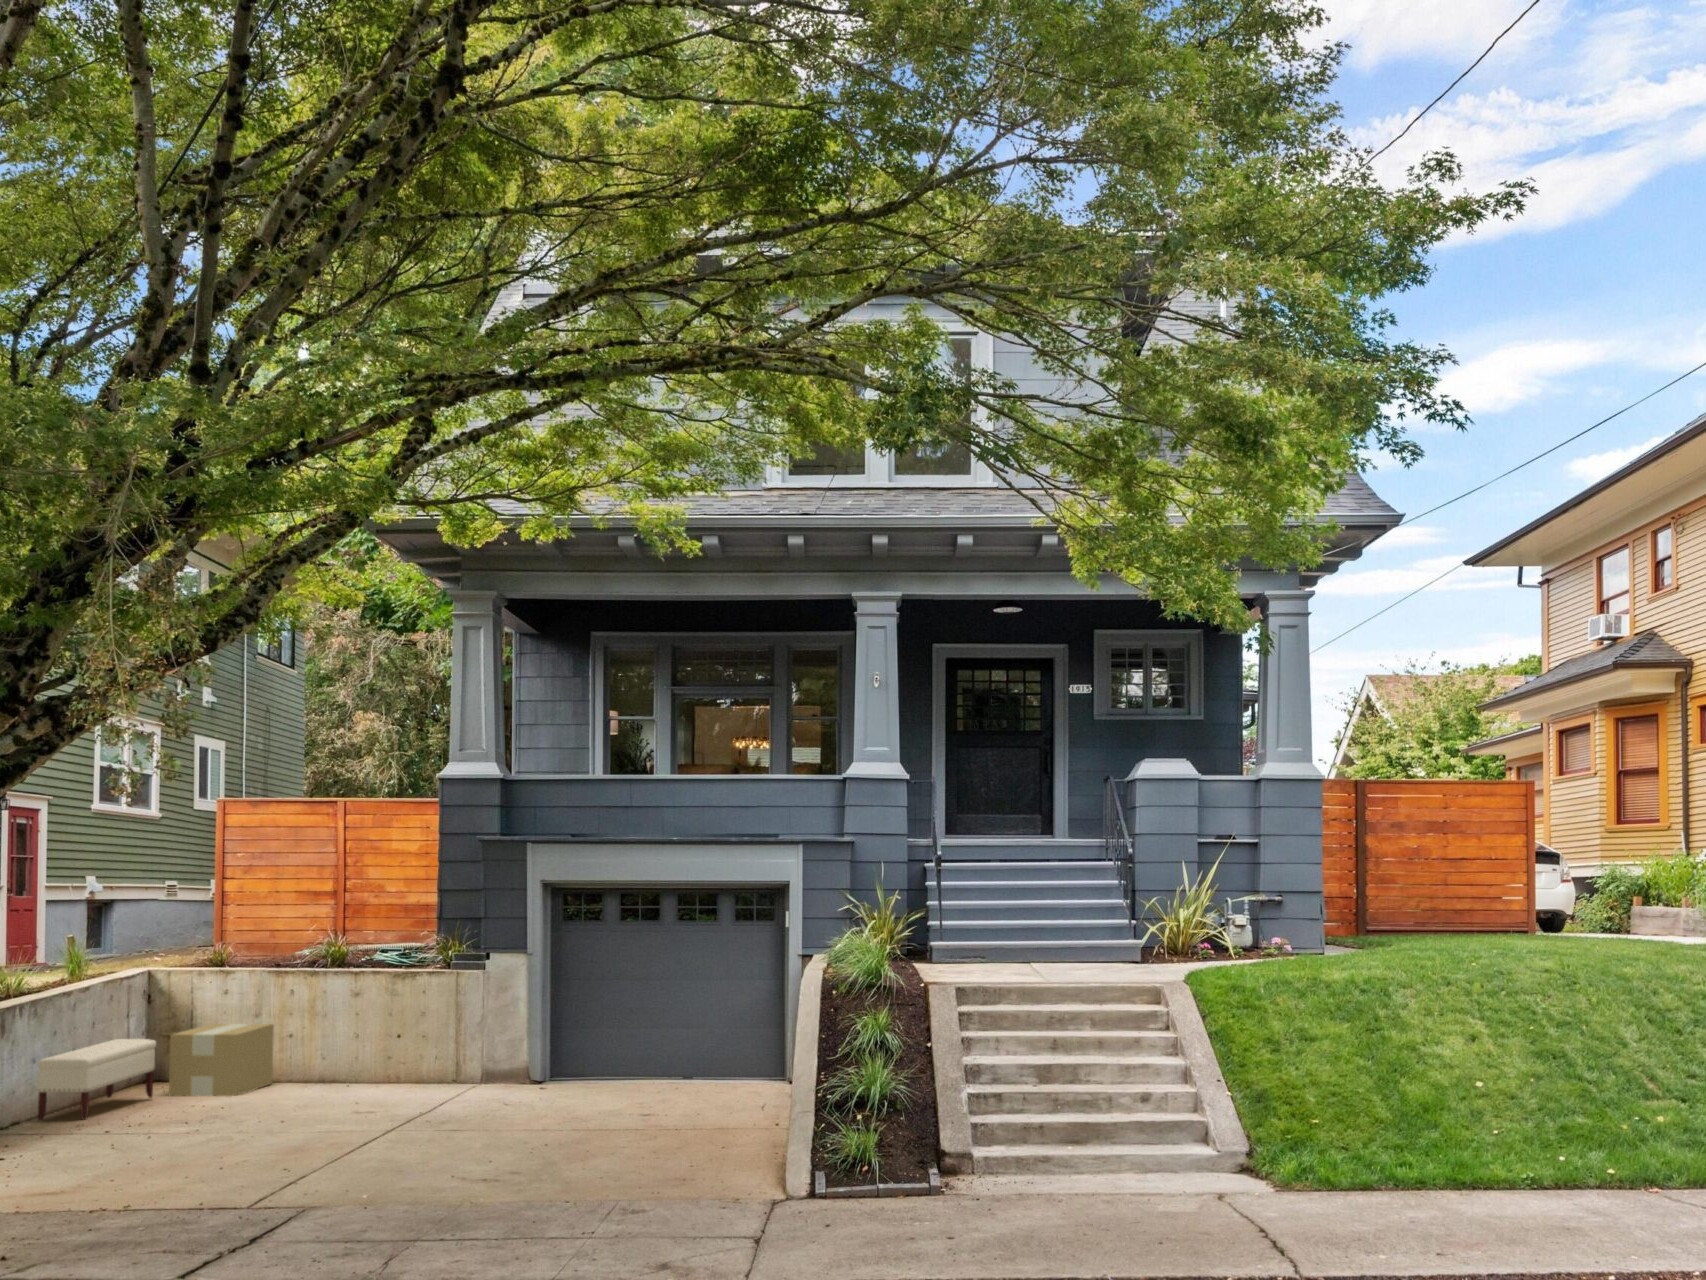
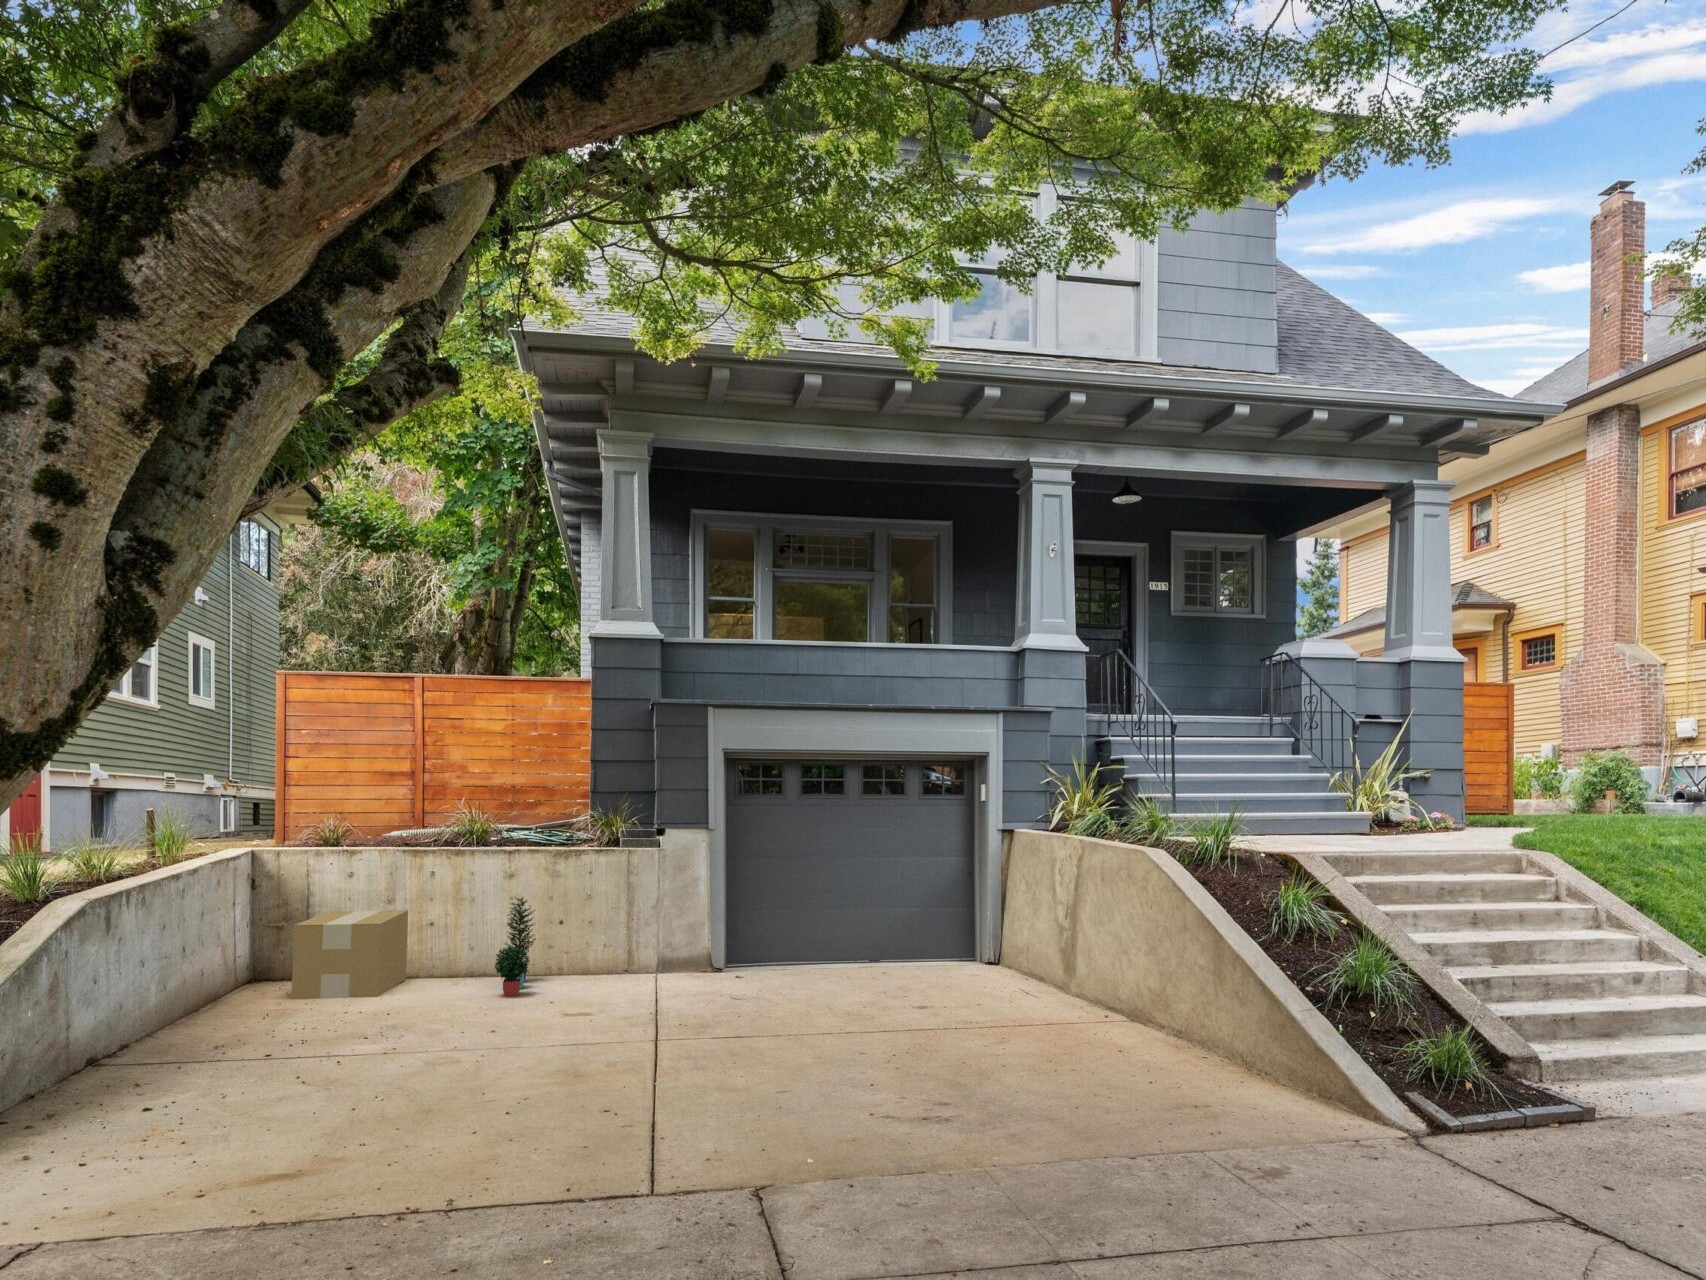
potted plant: none [322,1012,375,1099] -> present [495,896,536,997]
bench: present [38,1039,156,1120] -> none [144,932,281,1042]

